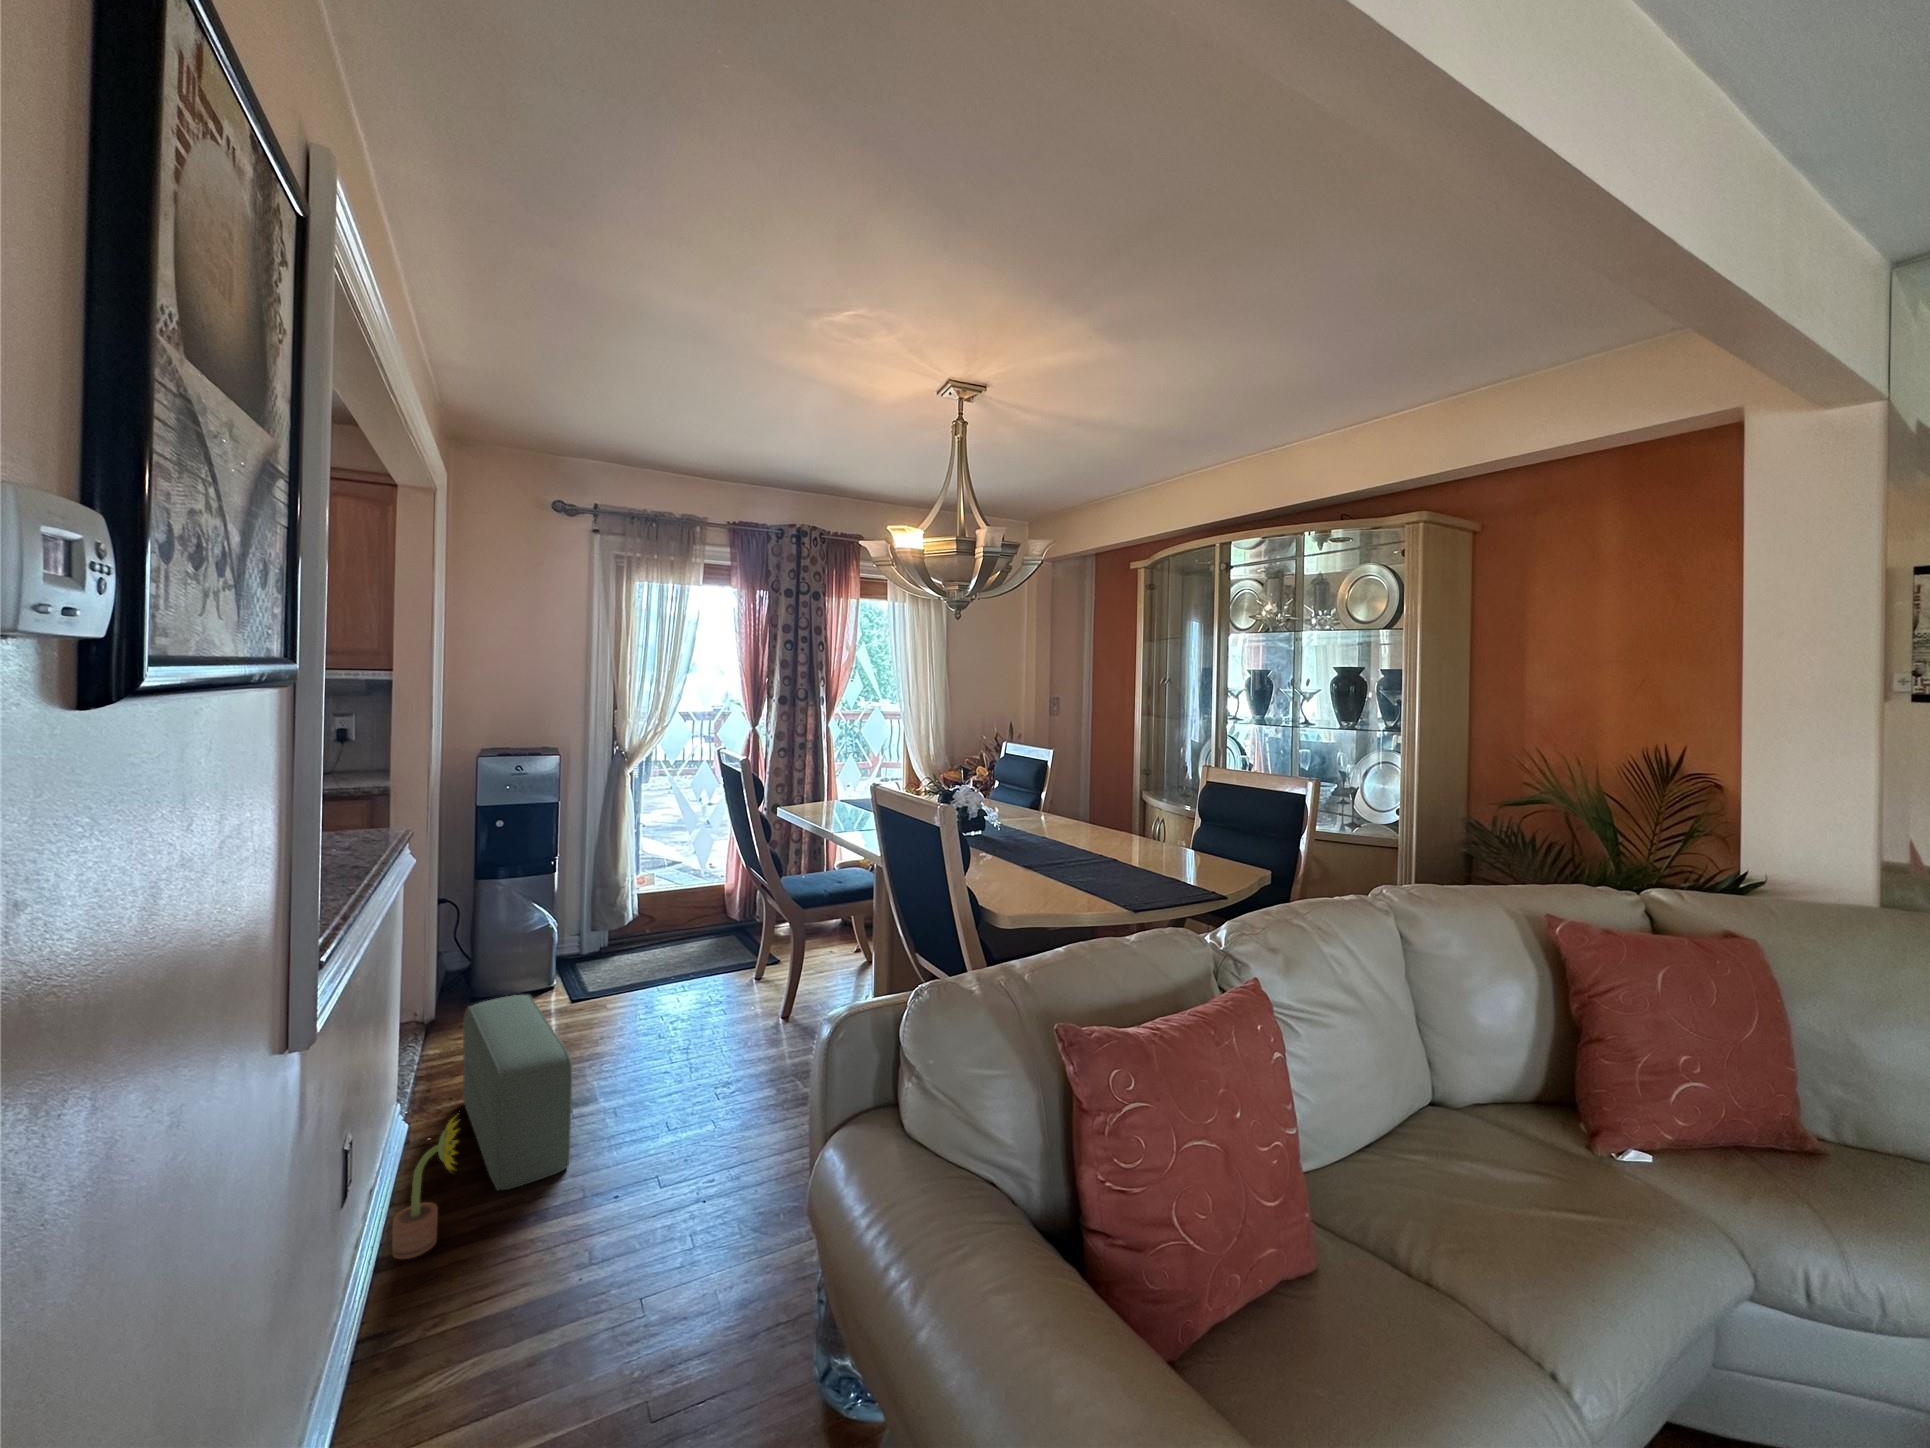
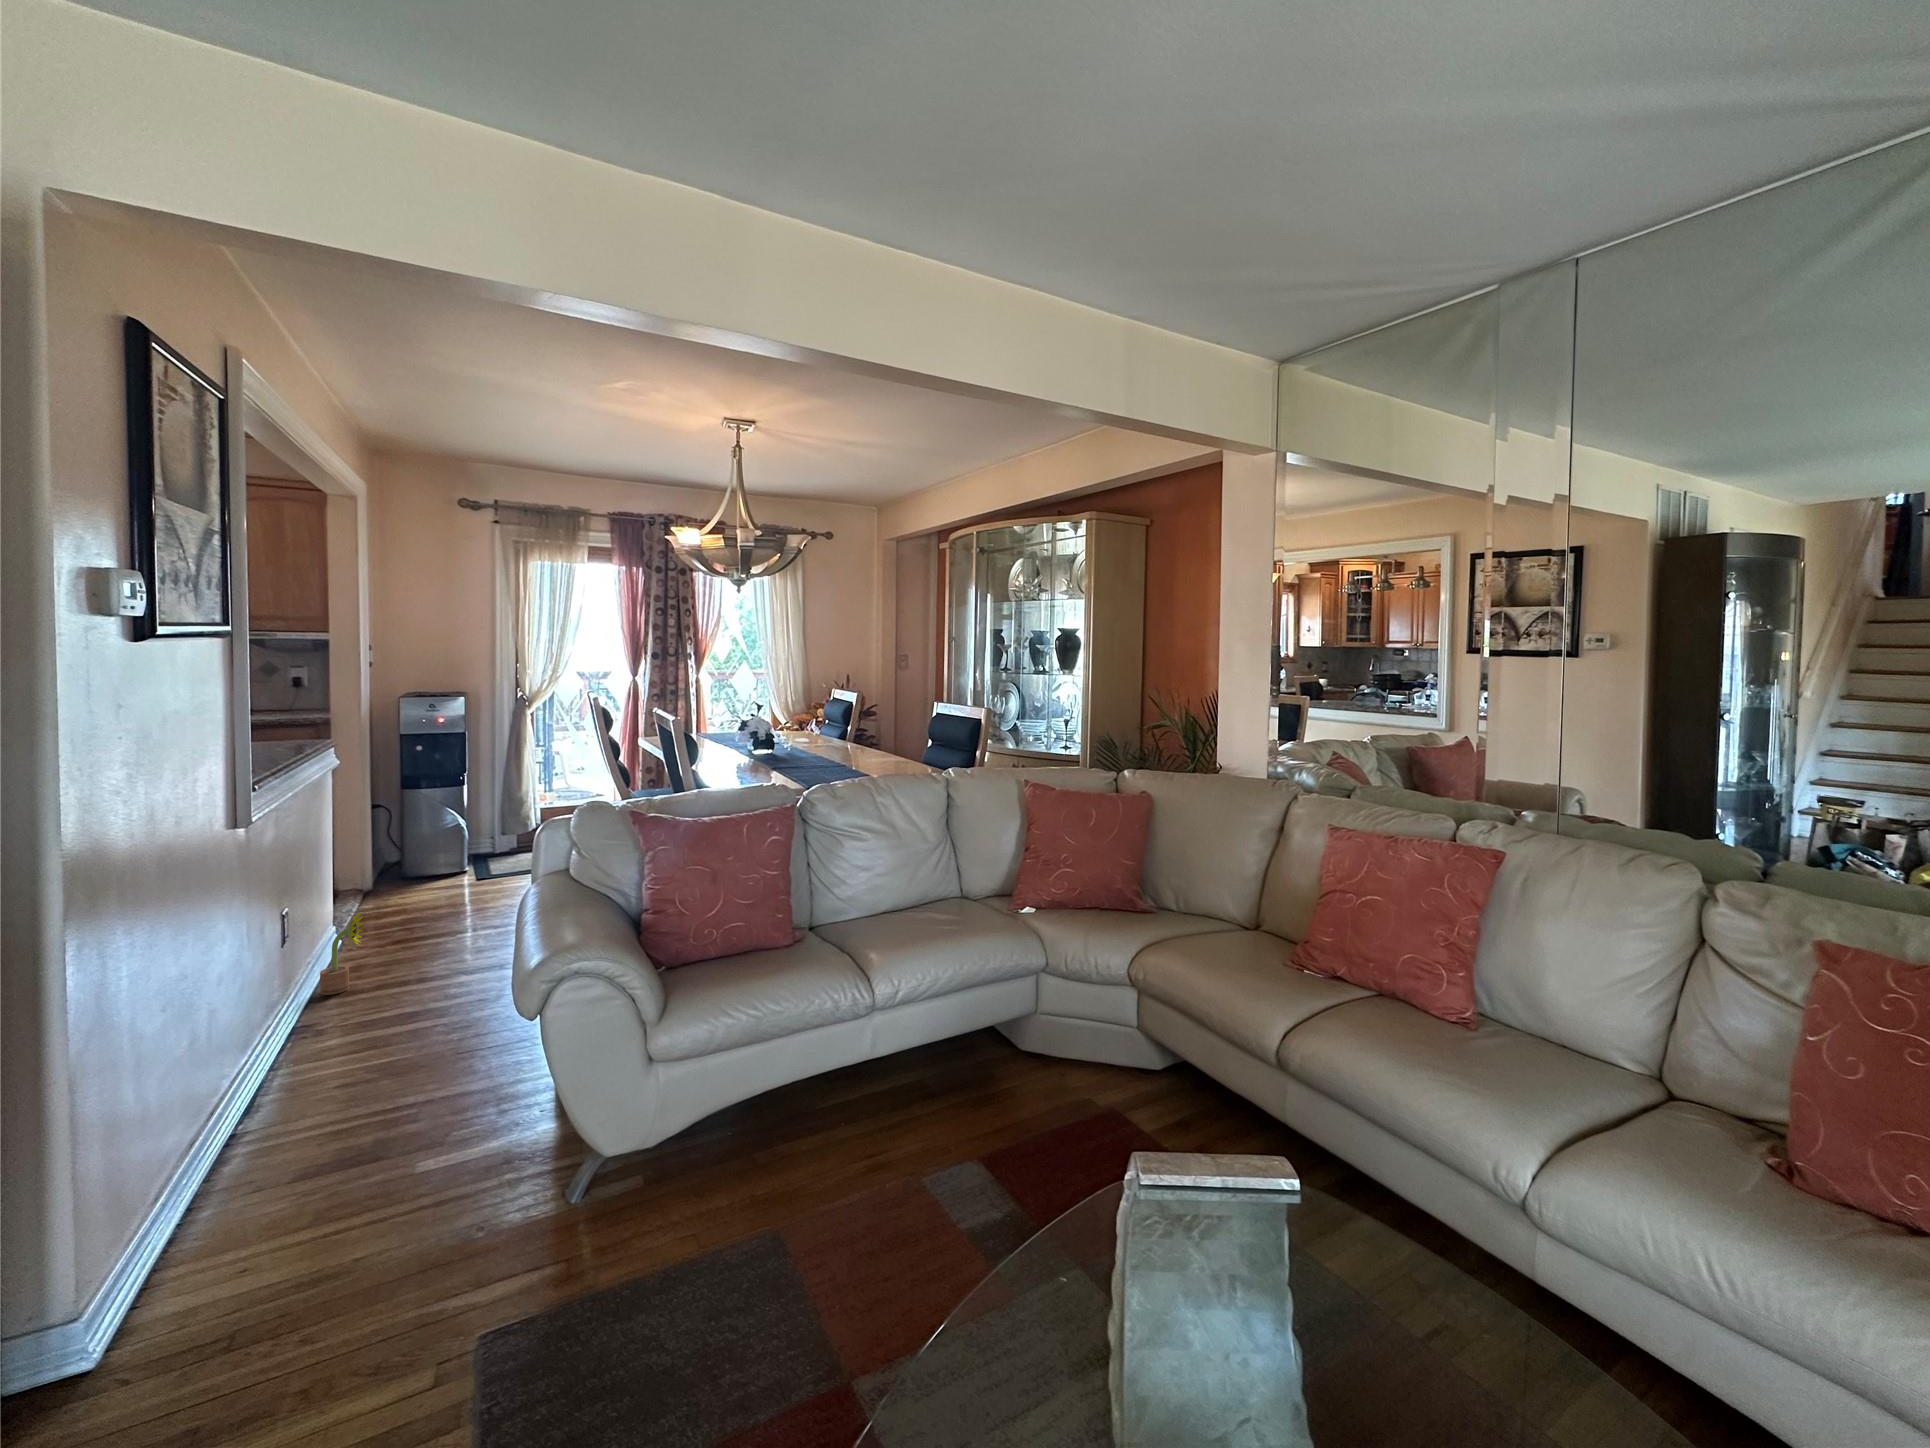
pouf: present [463,995,572,1190] -> none [379,858,444,968]

